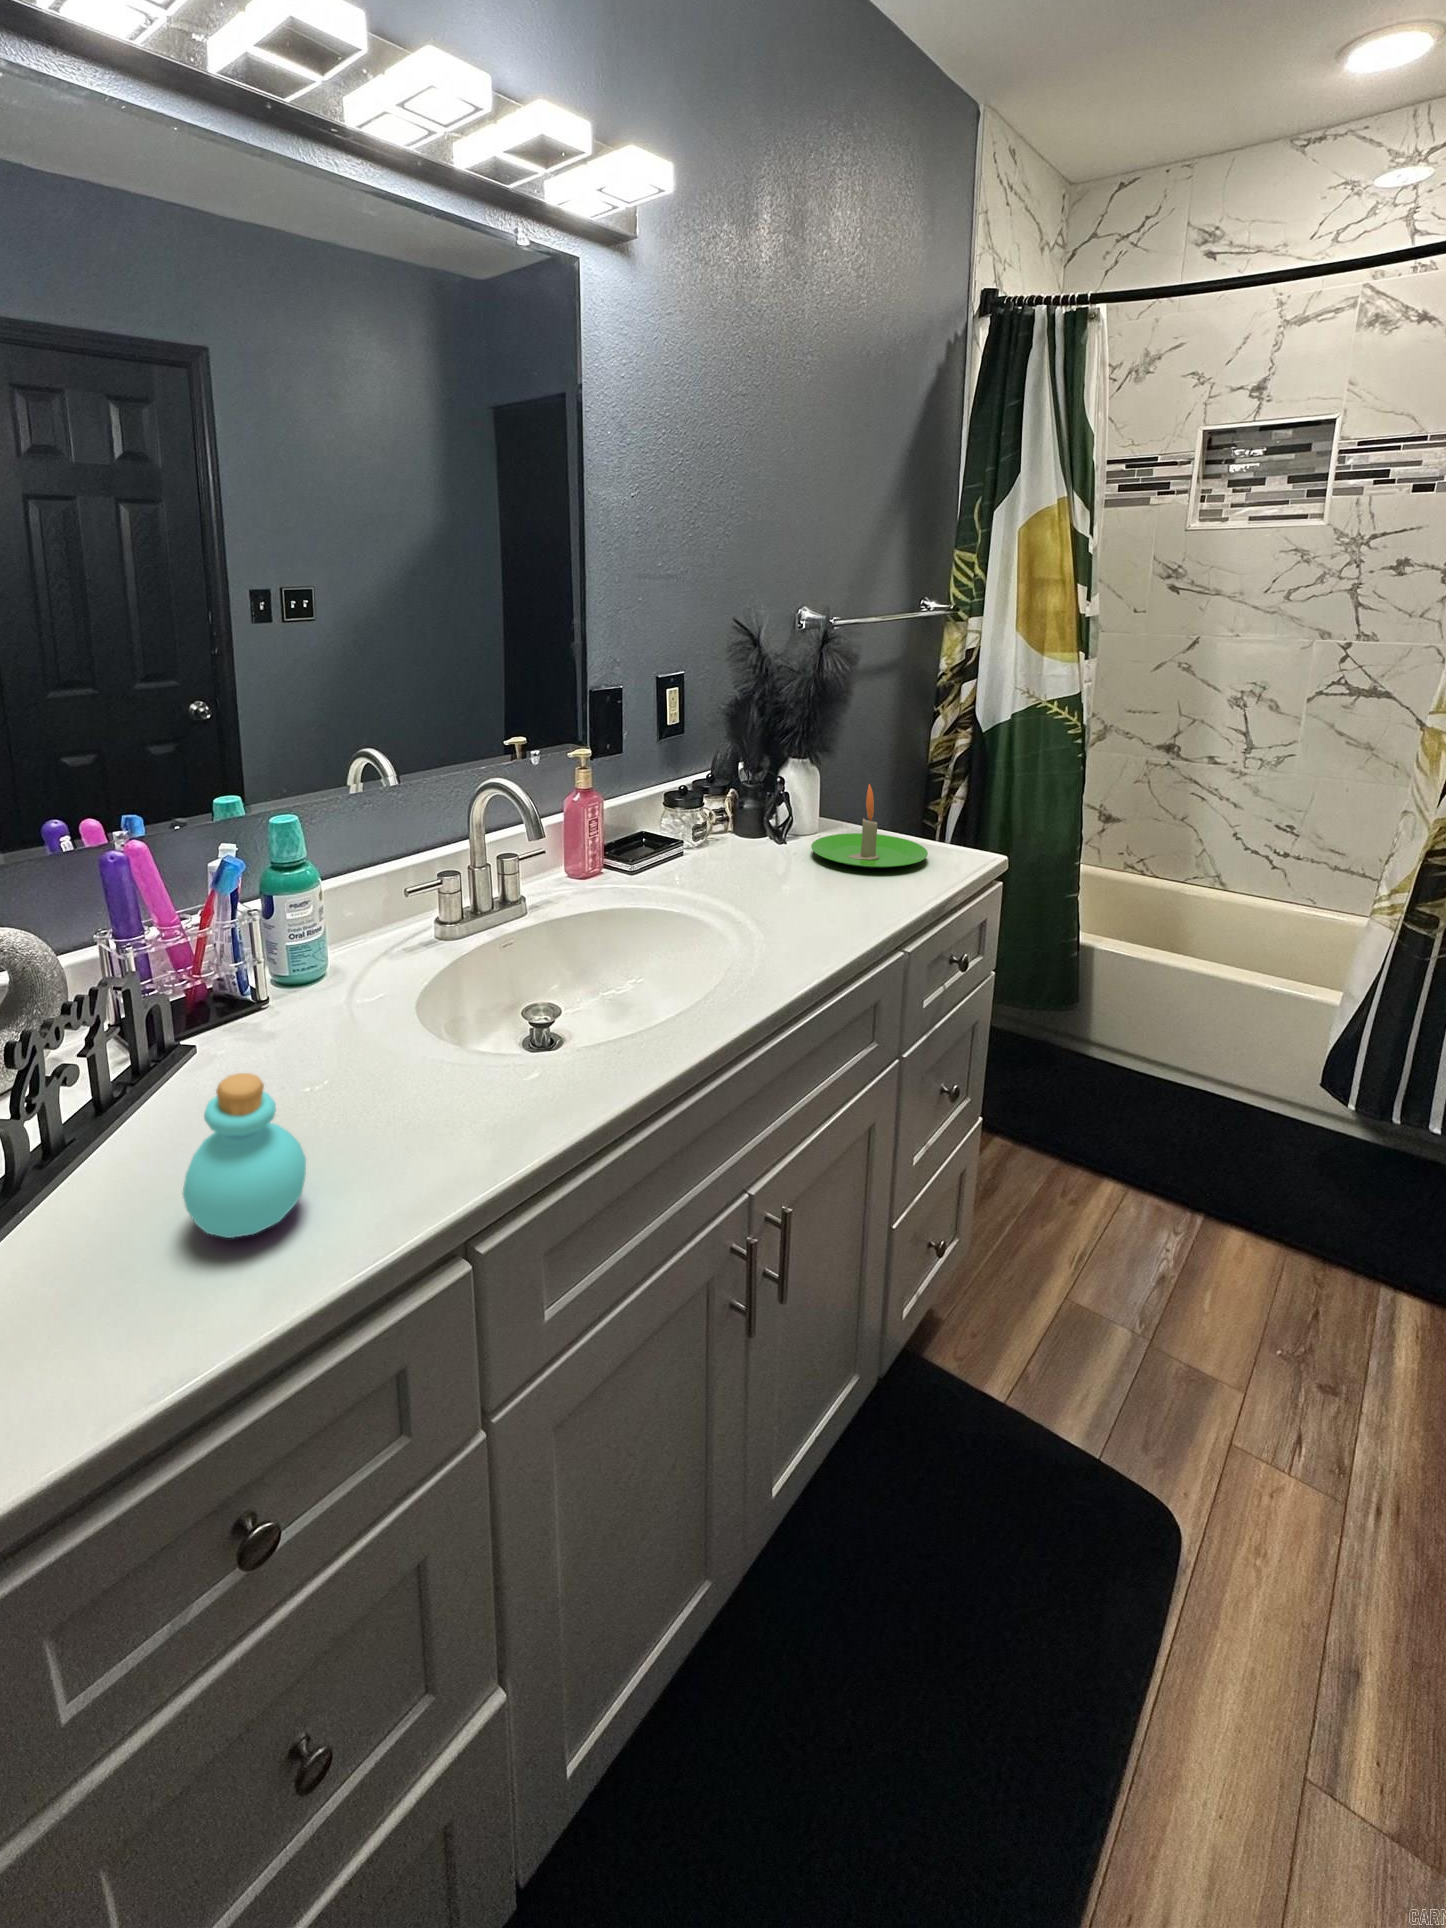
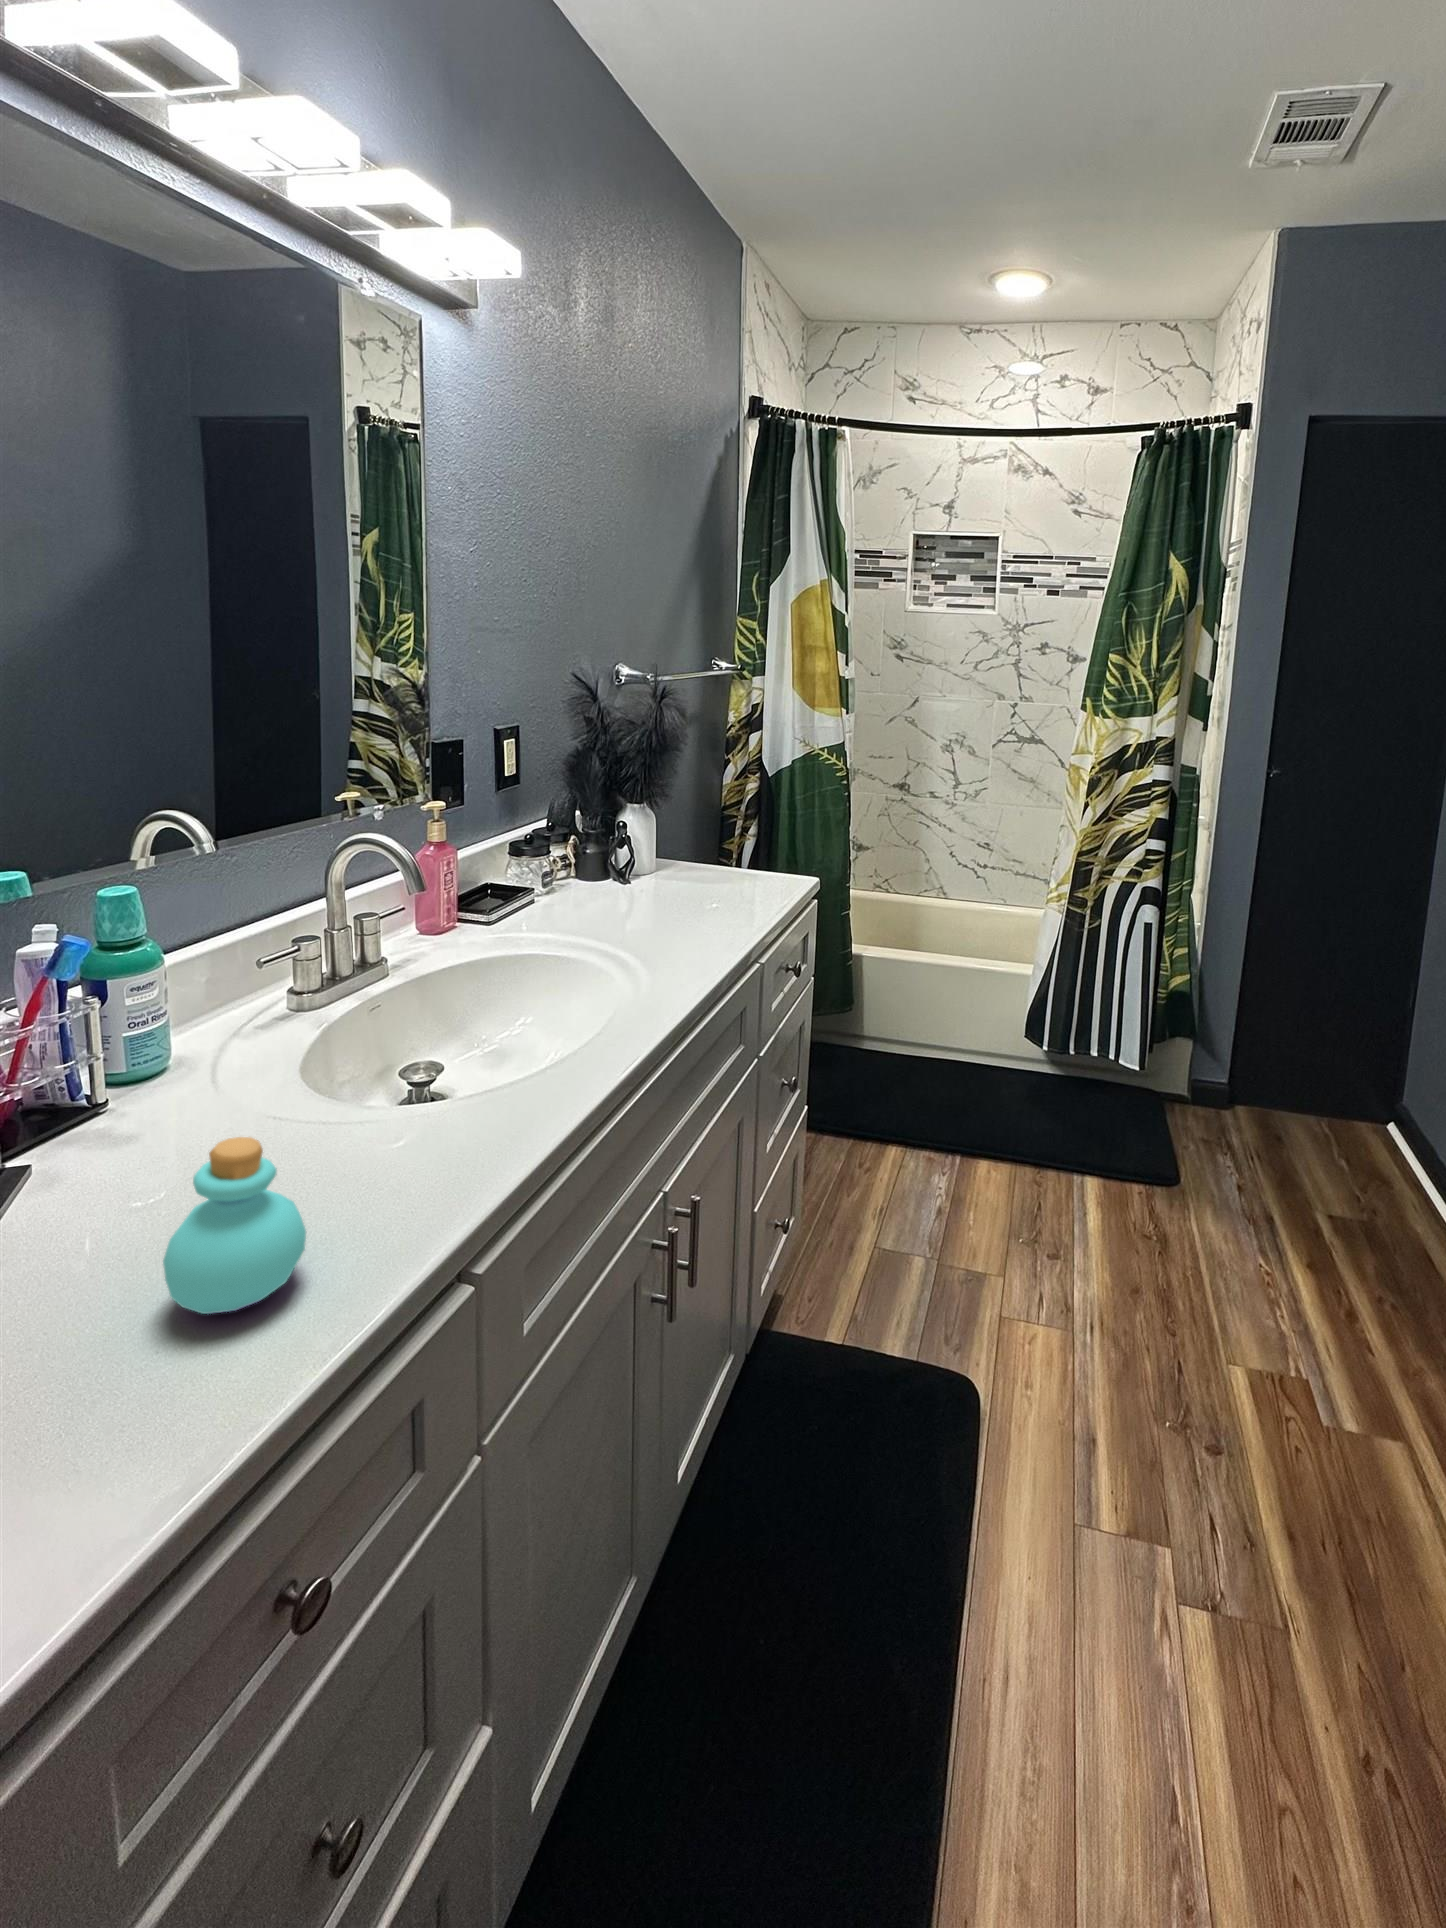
candle: present [811,784,928,868] -> none [656,823,759,898]

